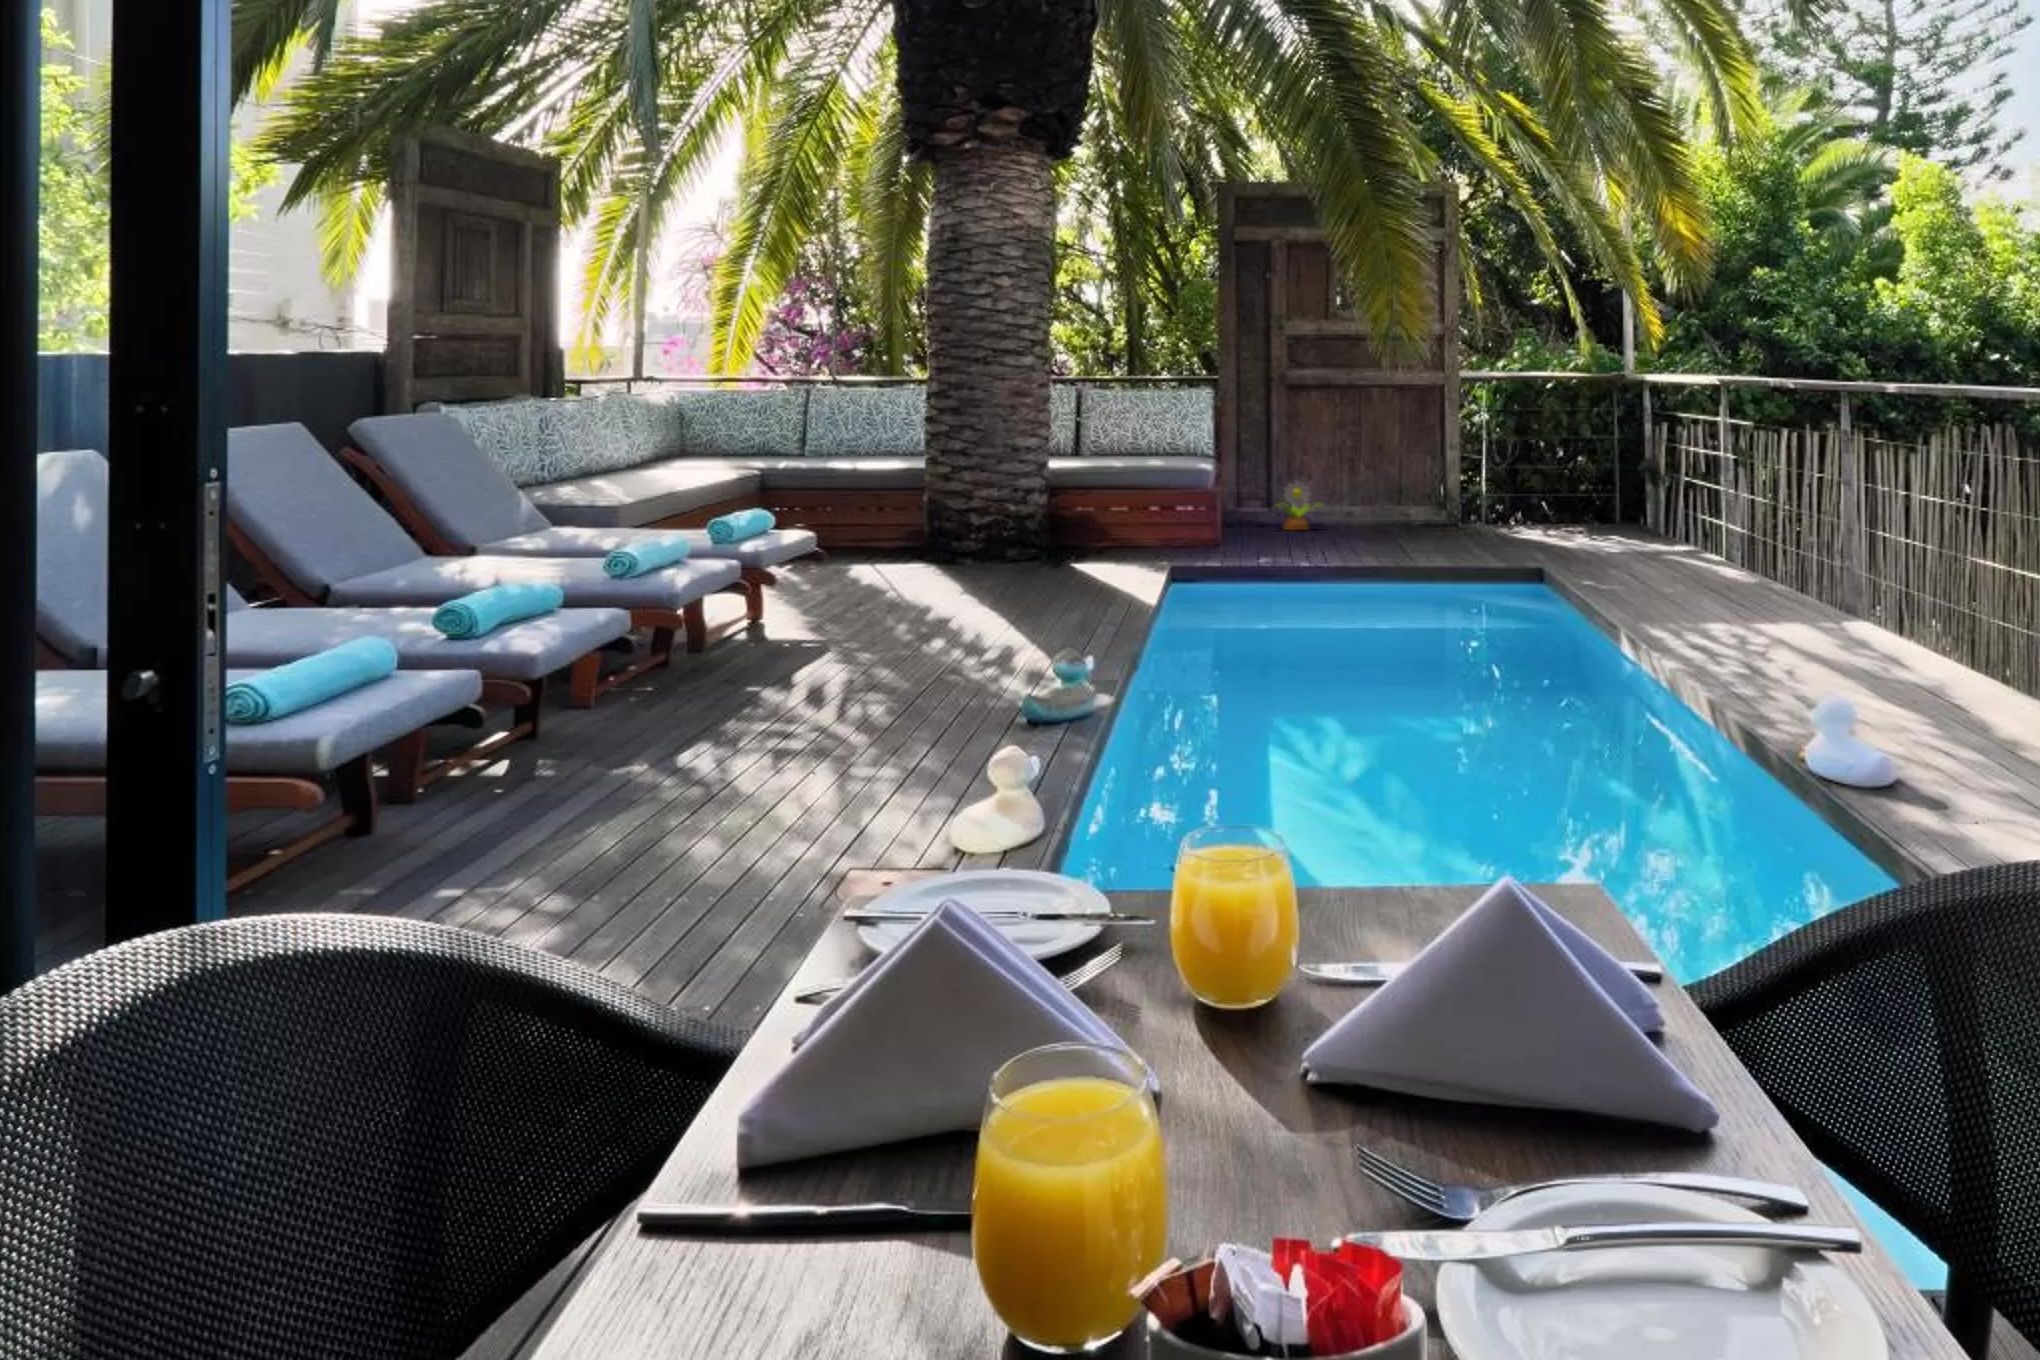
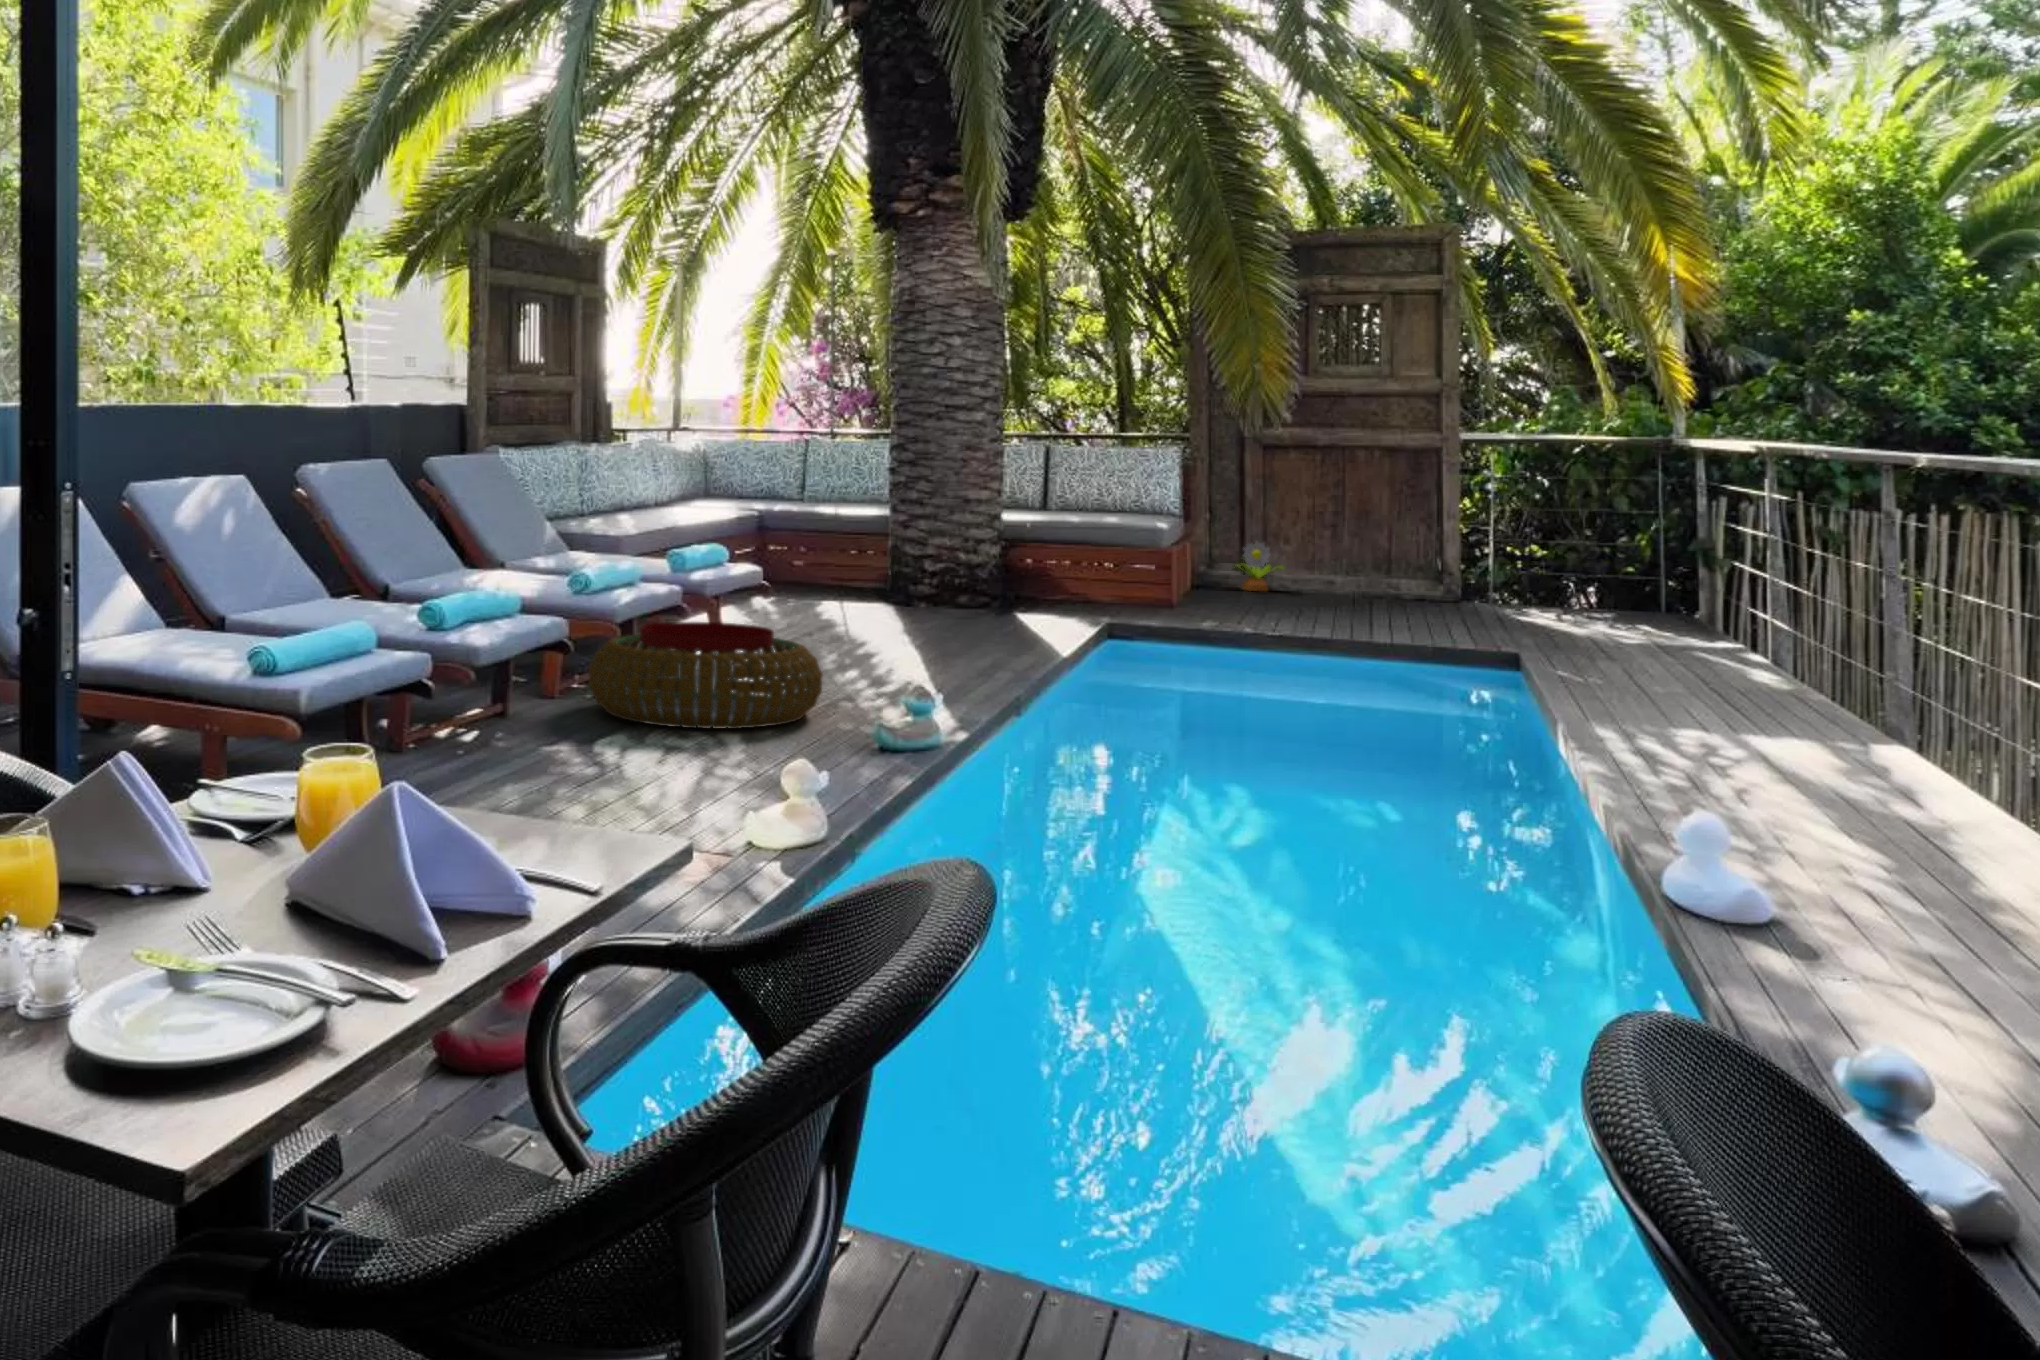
pouf: none [653,601,938,726] -> present [589,622,823,729]

